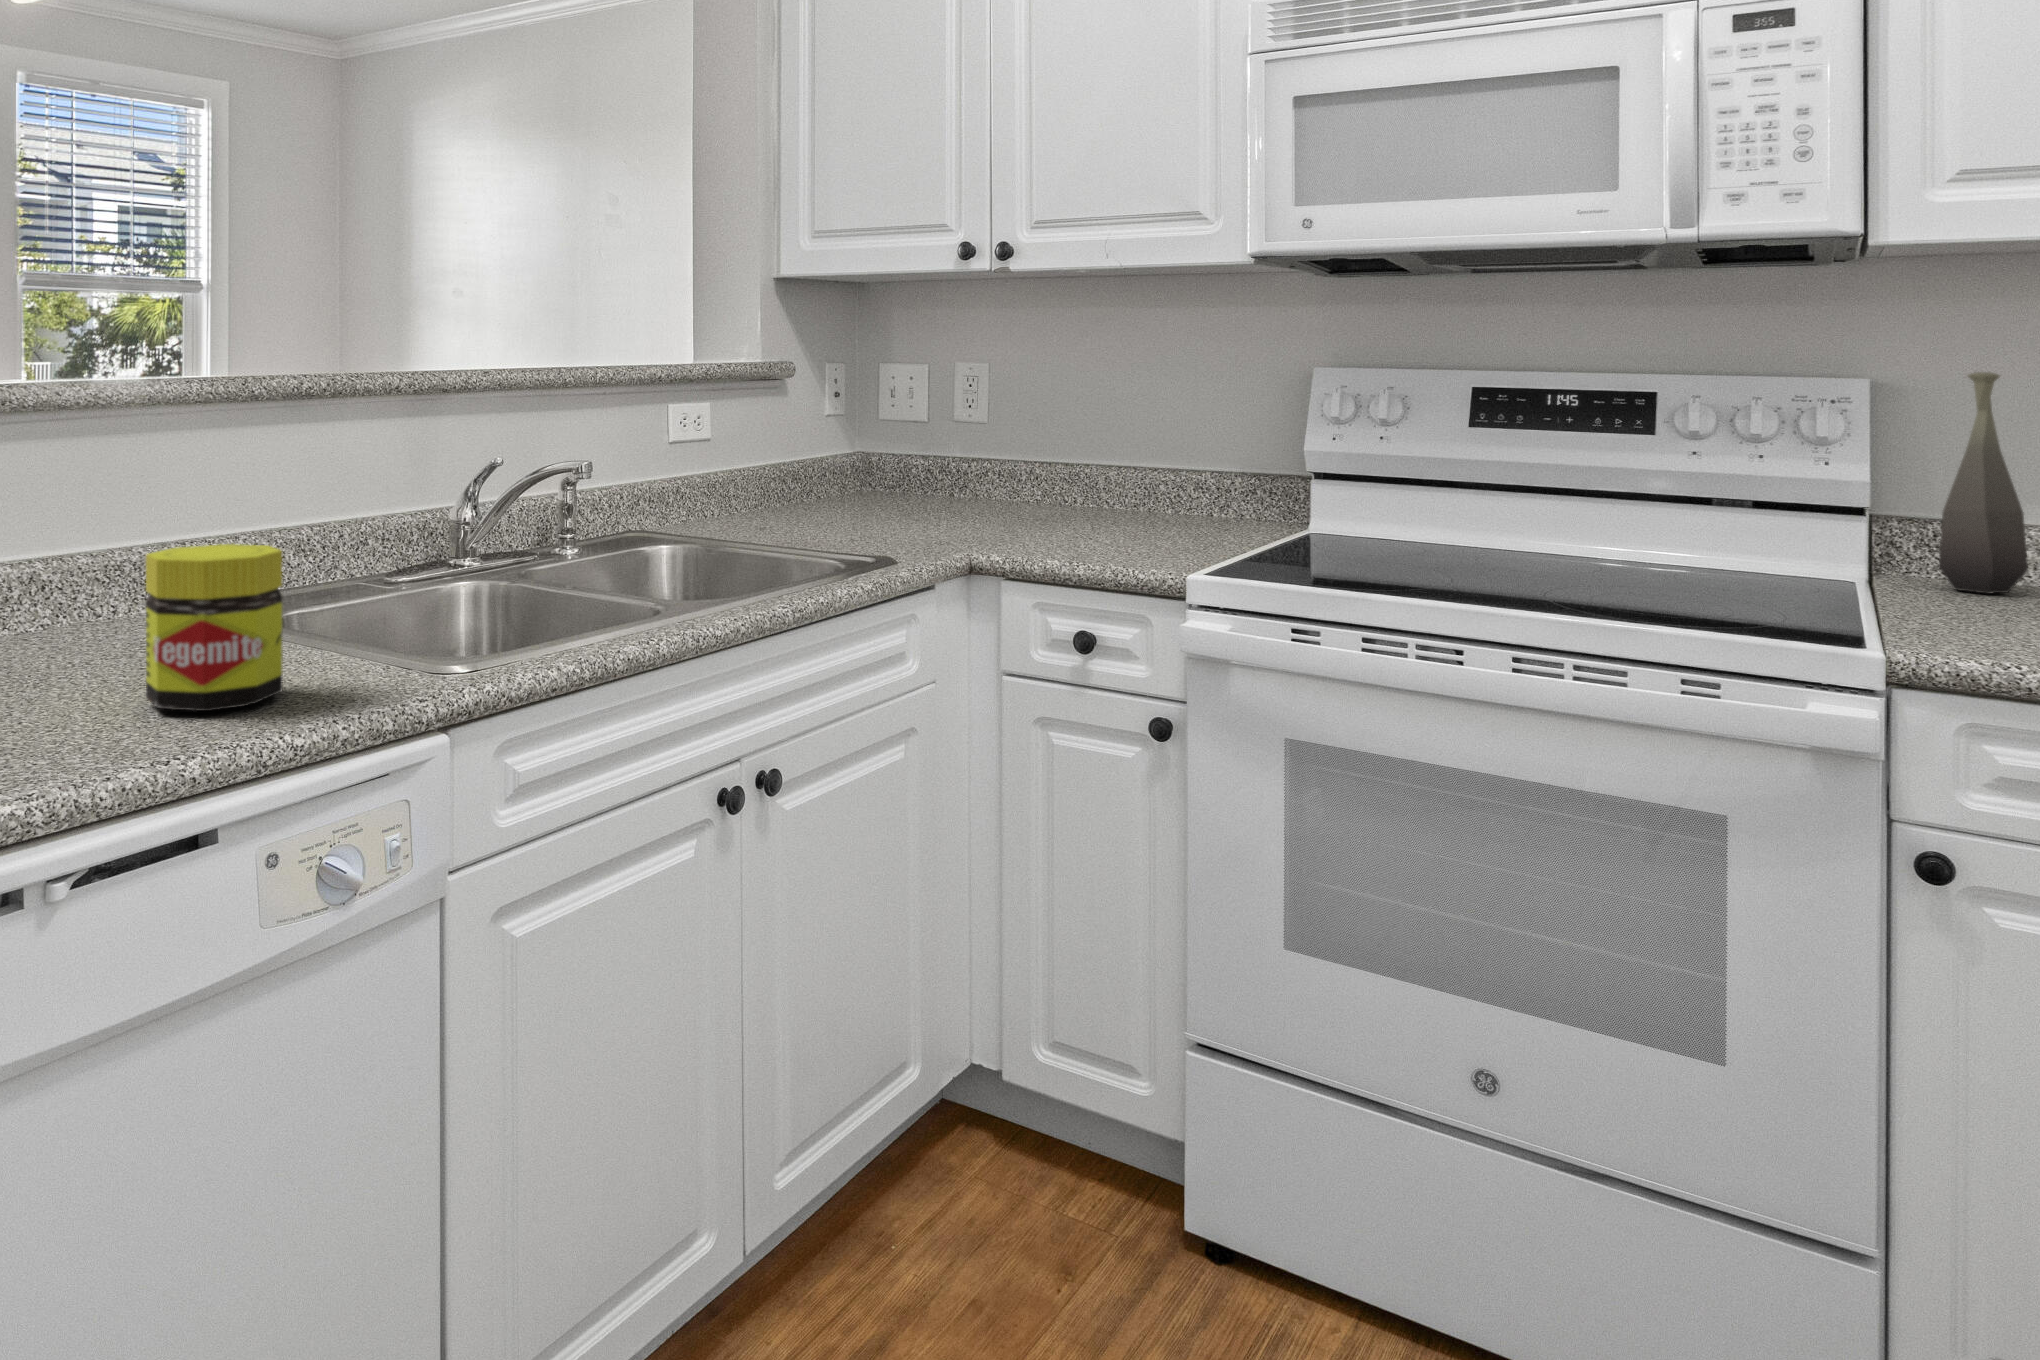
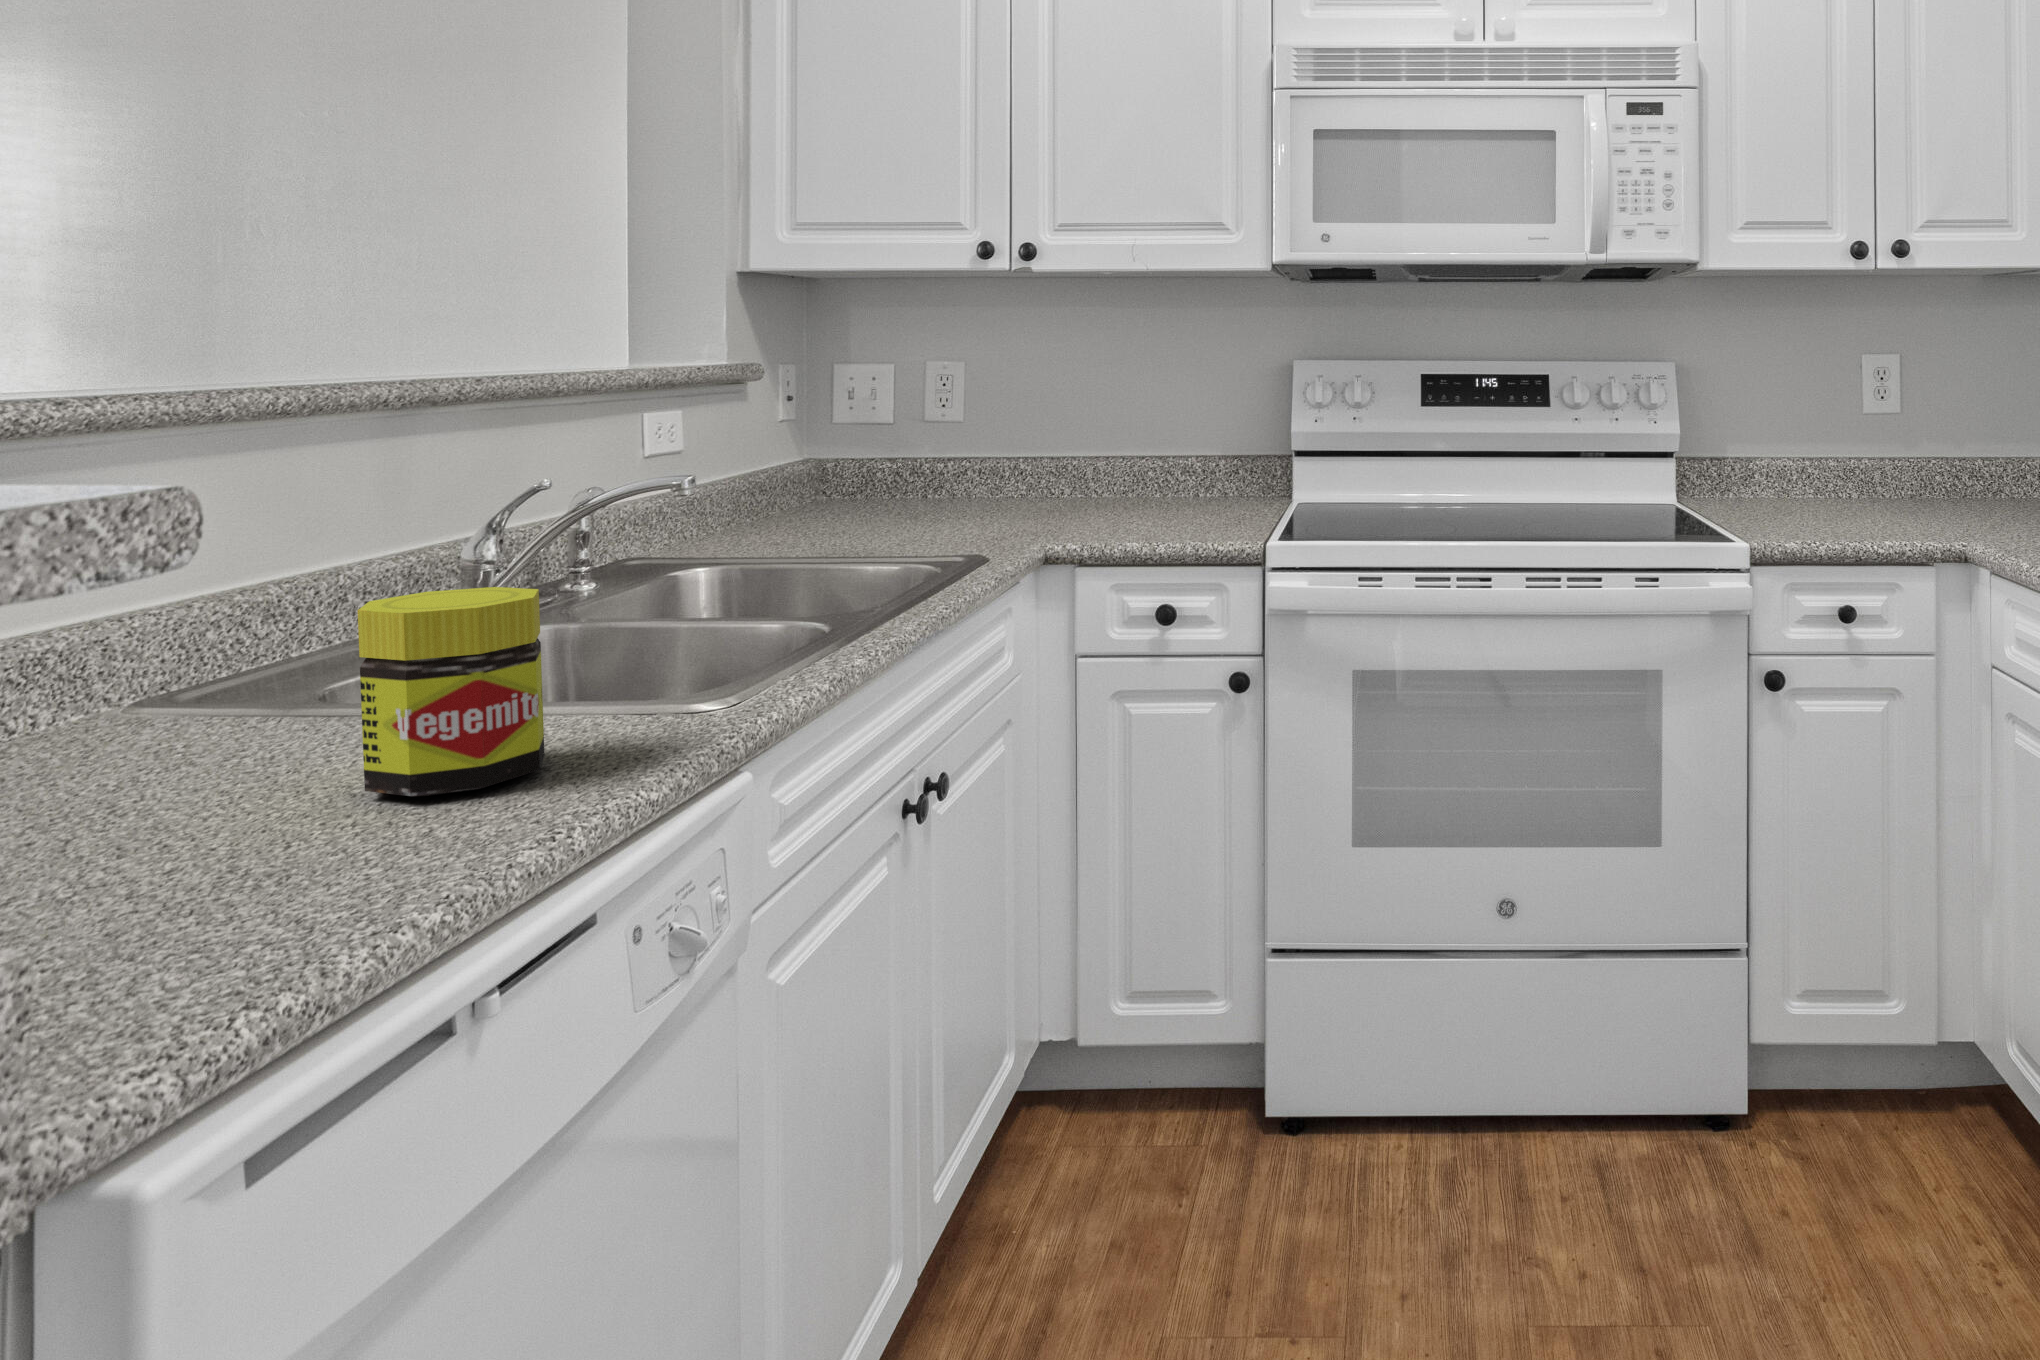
bottle: present [1939,372,2028,594] -> none [1716,360,1766,508]

